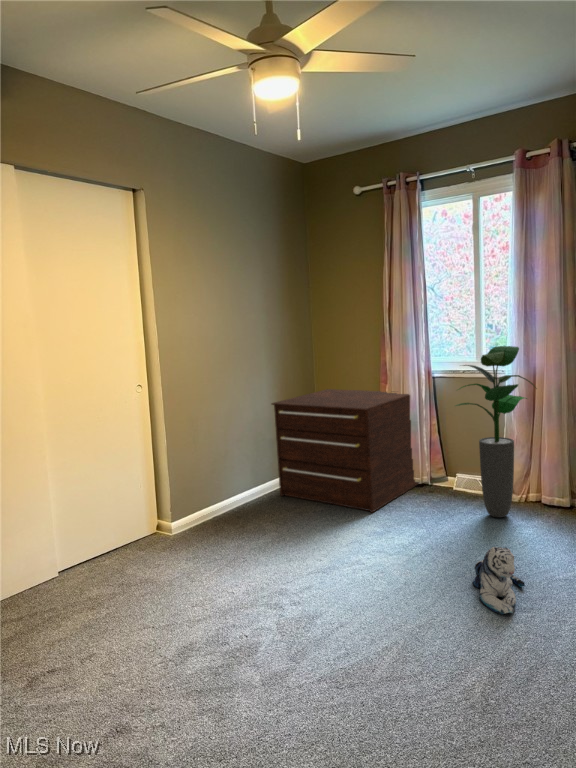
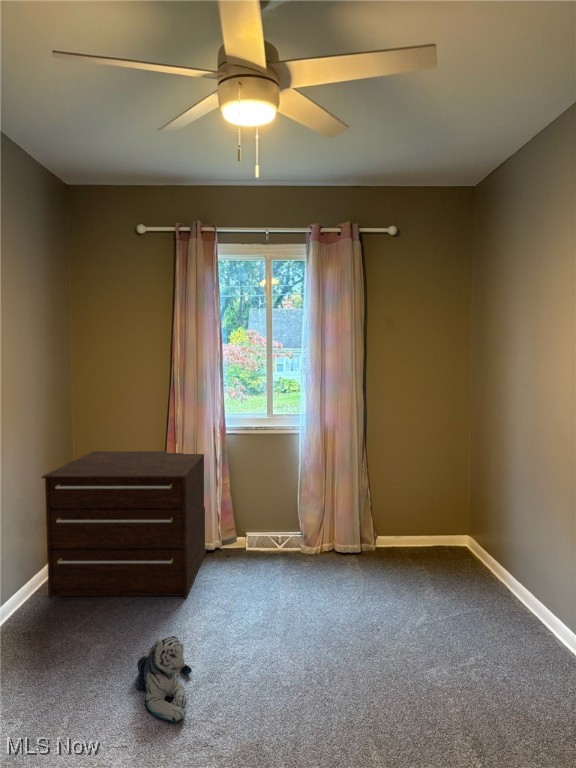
potted plant: present [455,346,535,517] -> none [271,404,345,575]
plush toy: present [472,547,525,615] -> present [135,636,192,723]

